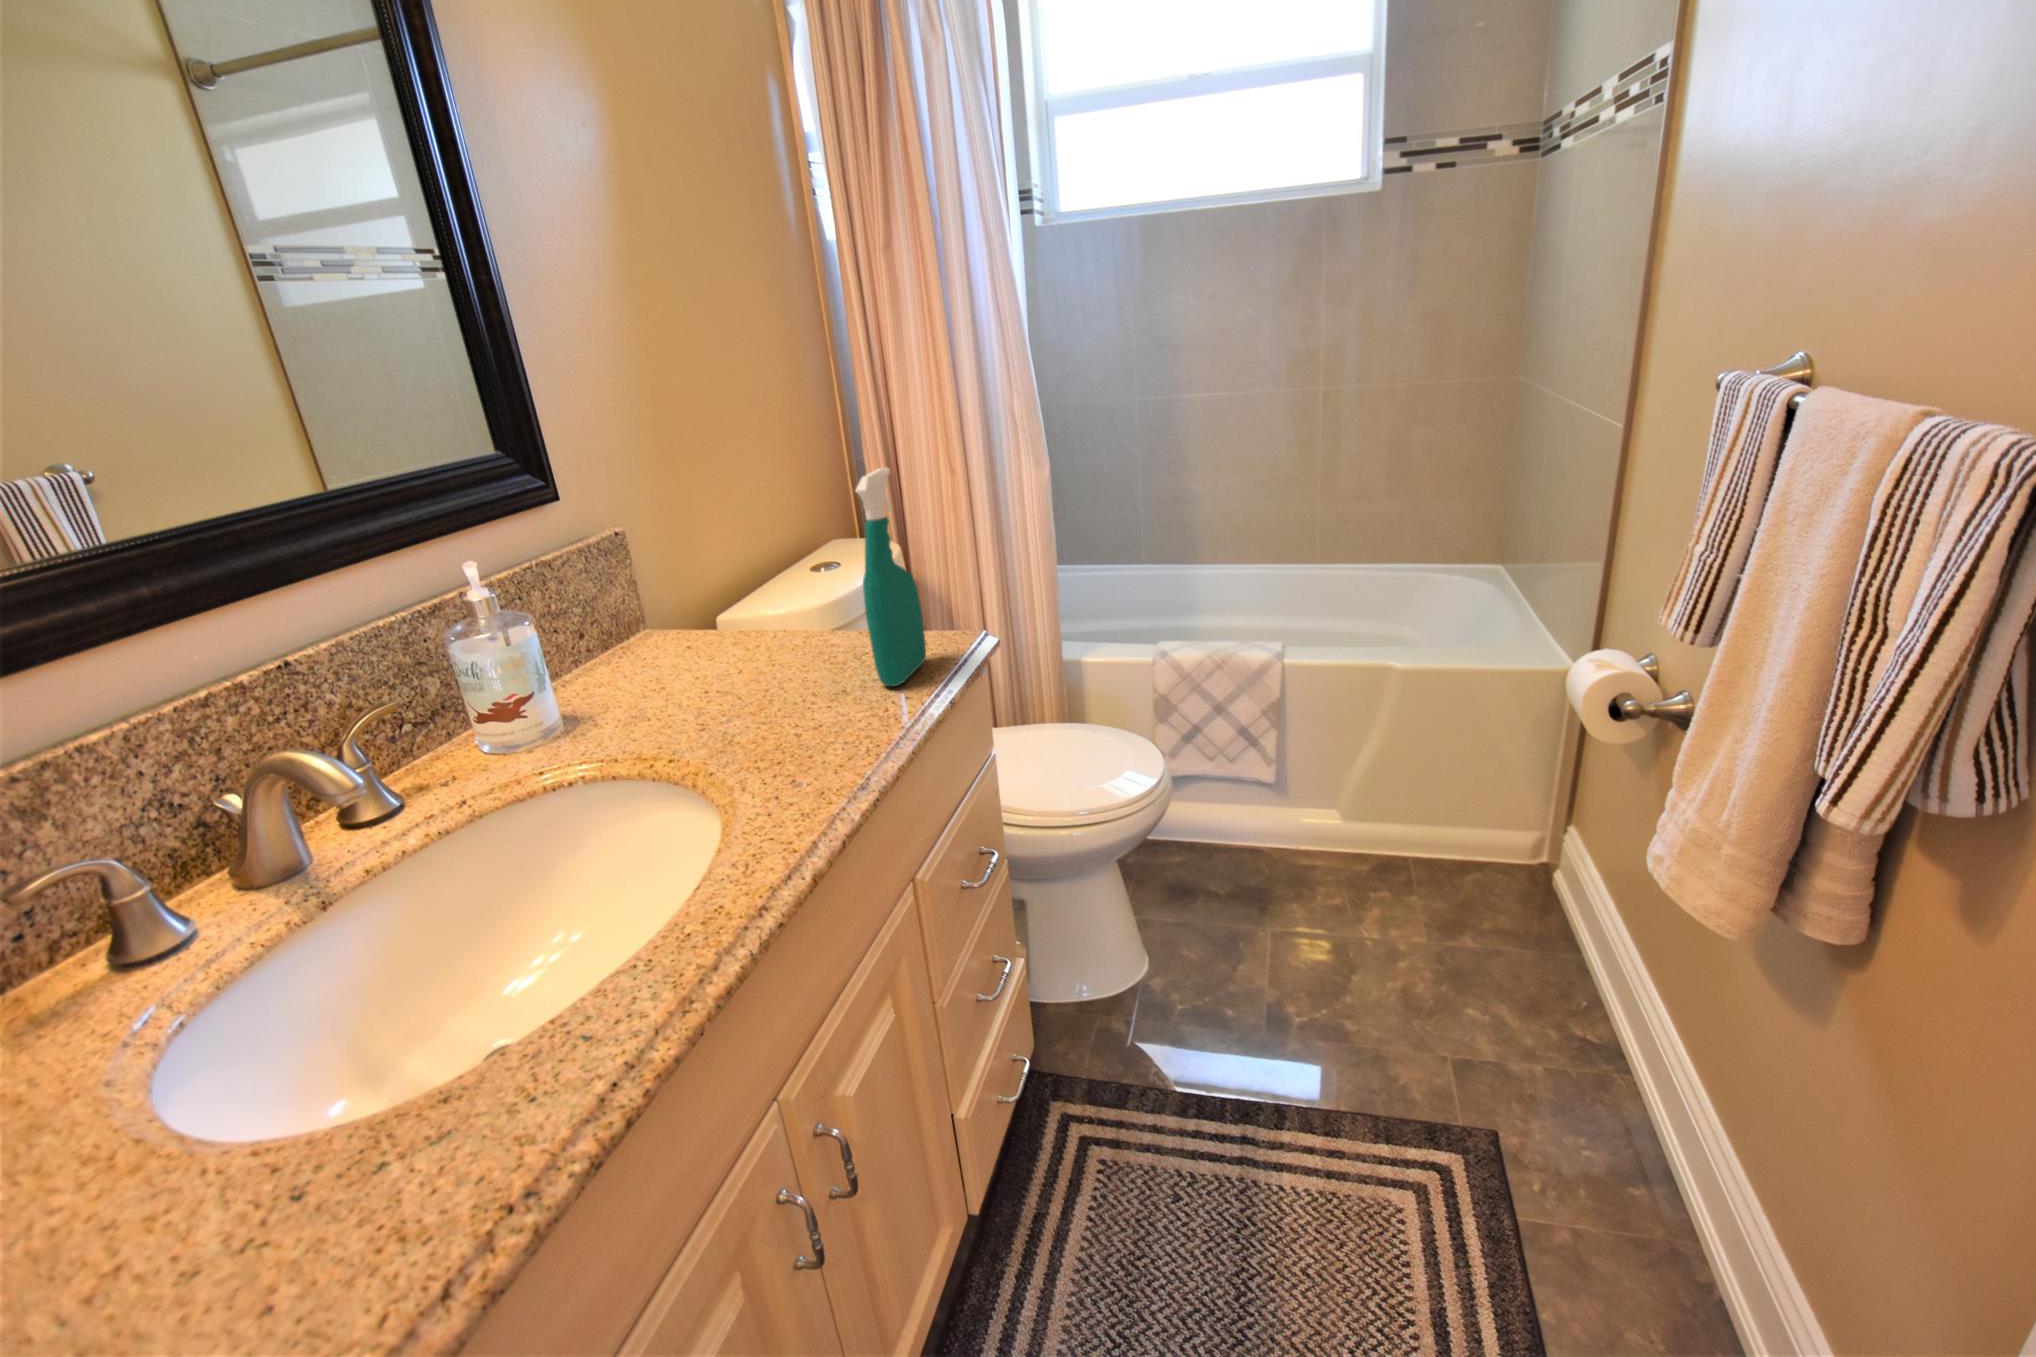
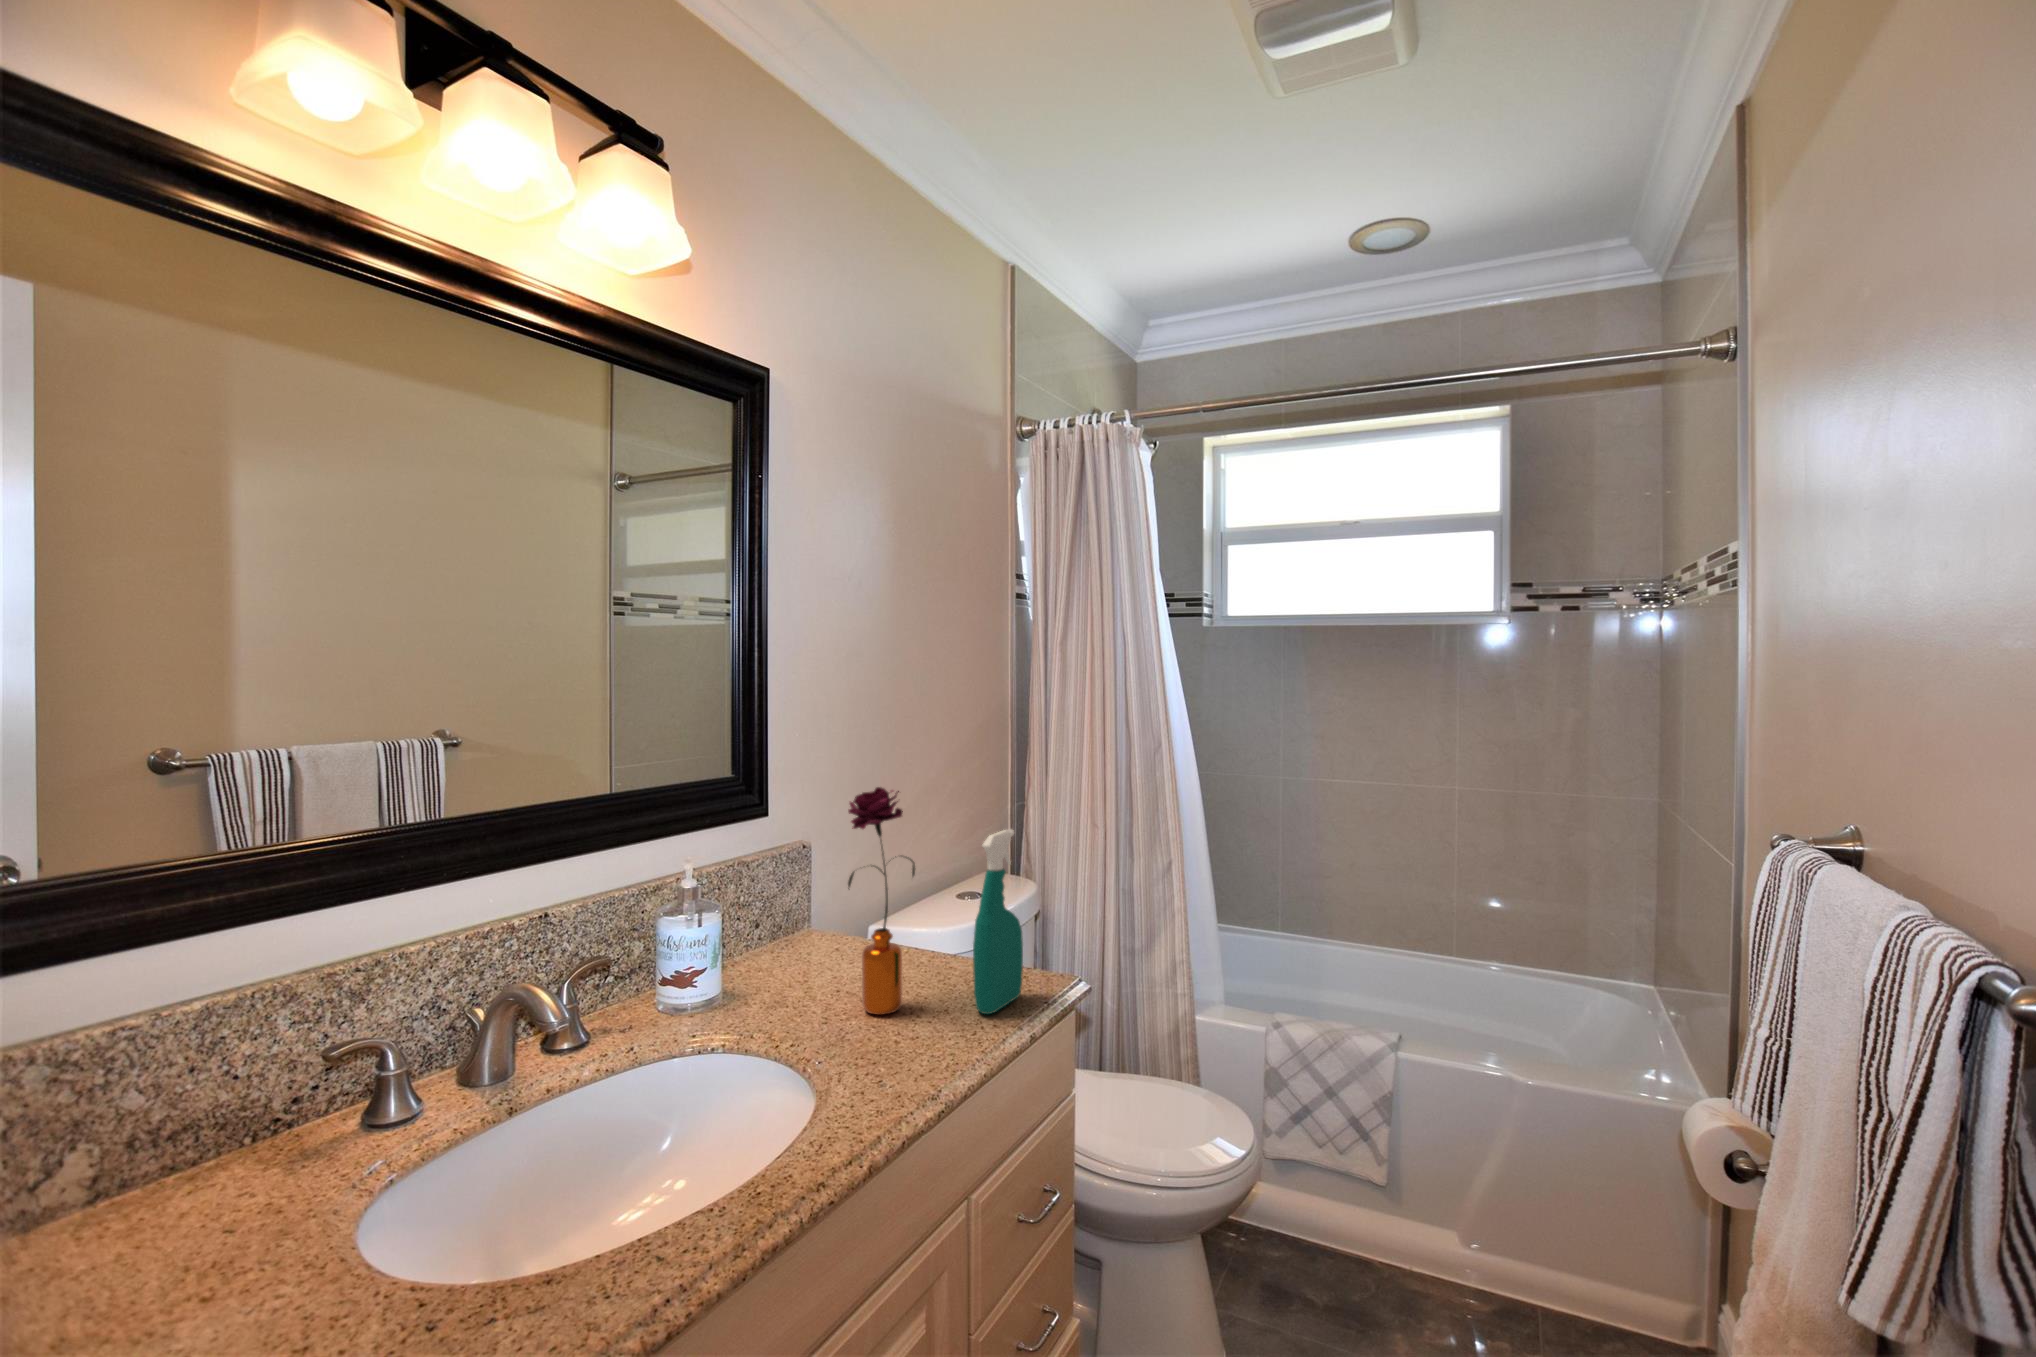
flower: none [669,432,791,709] -> present [848,787,915,1015]

